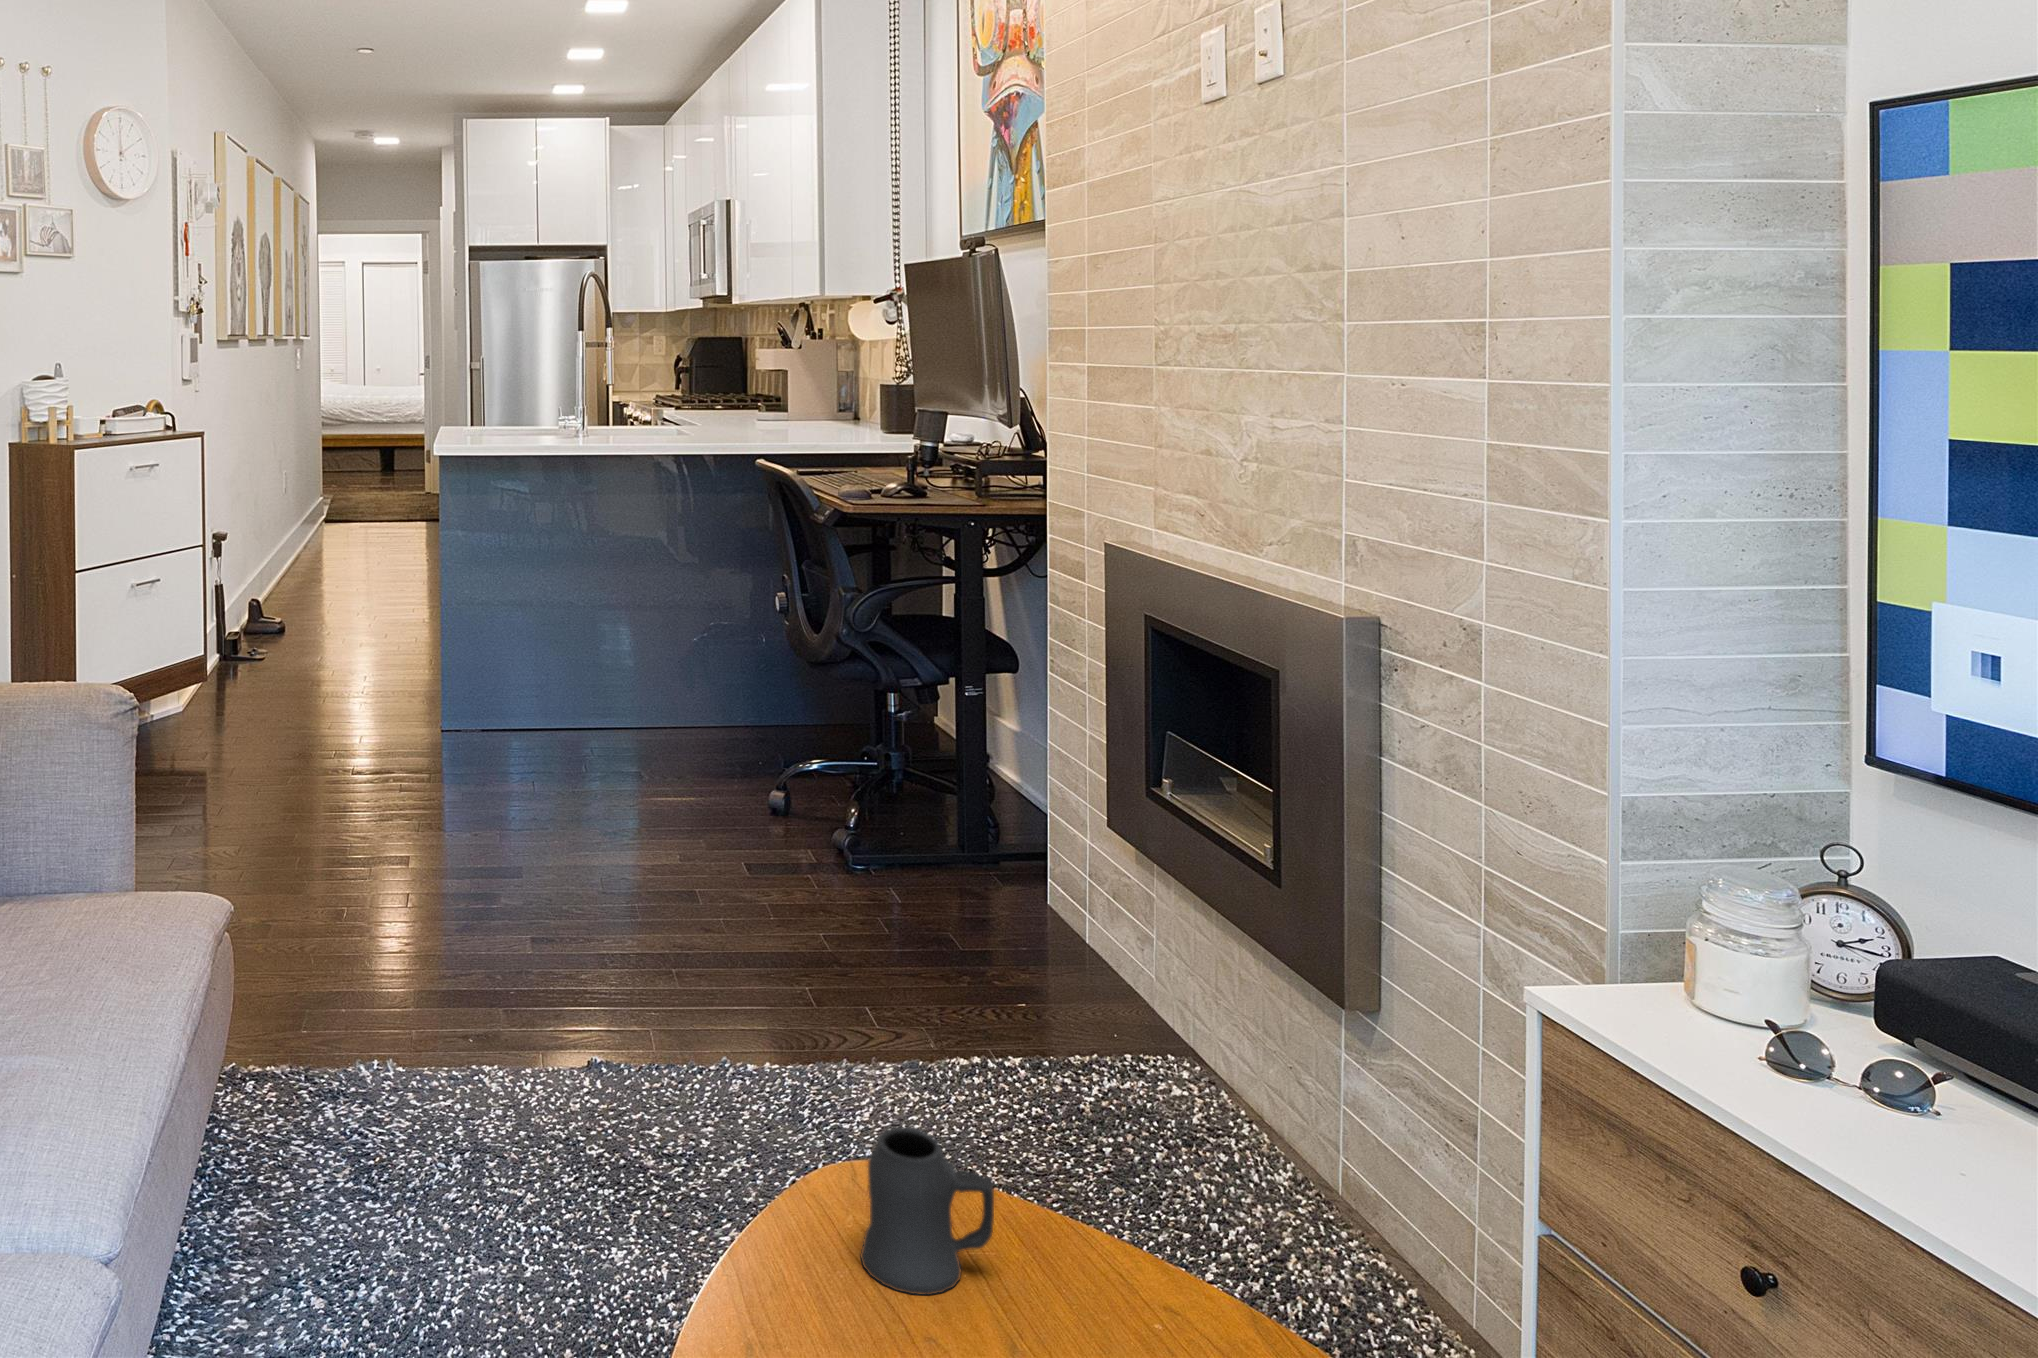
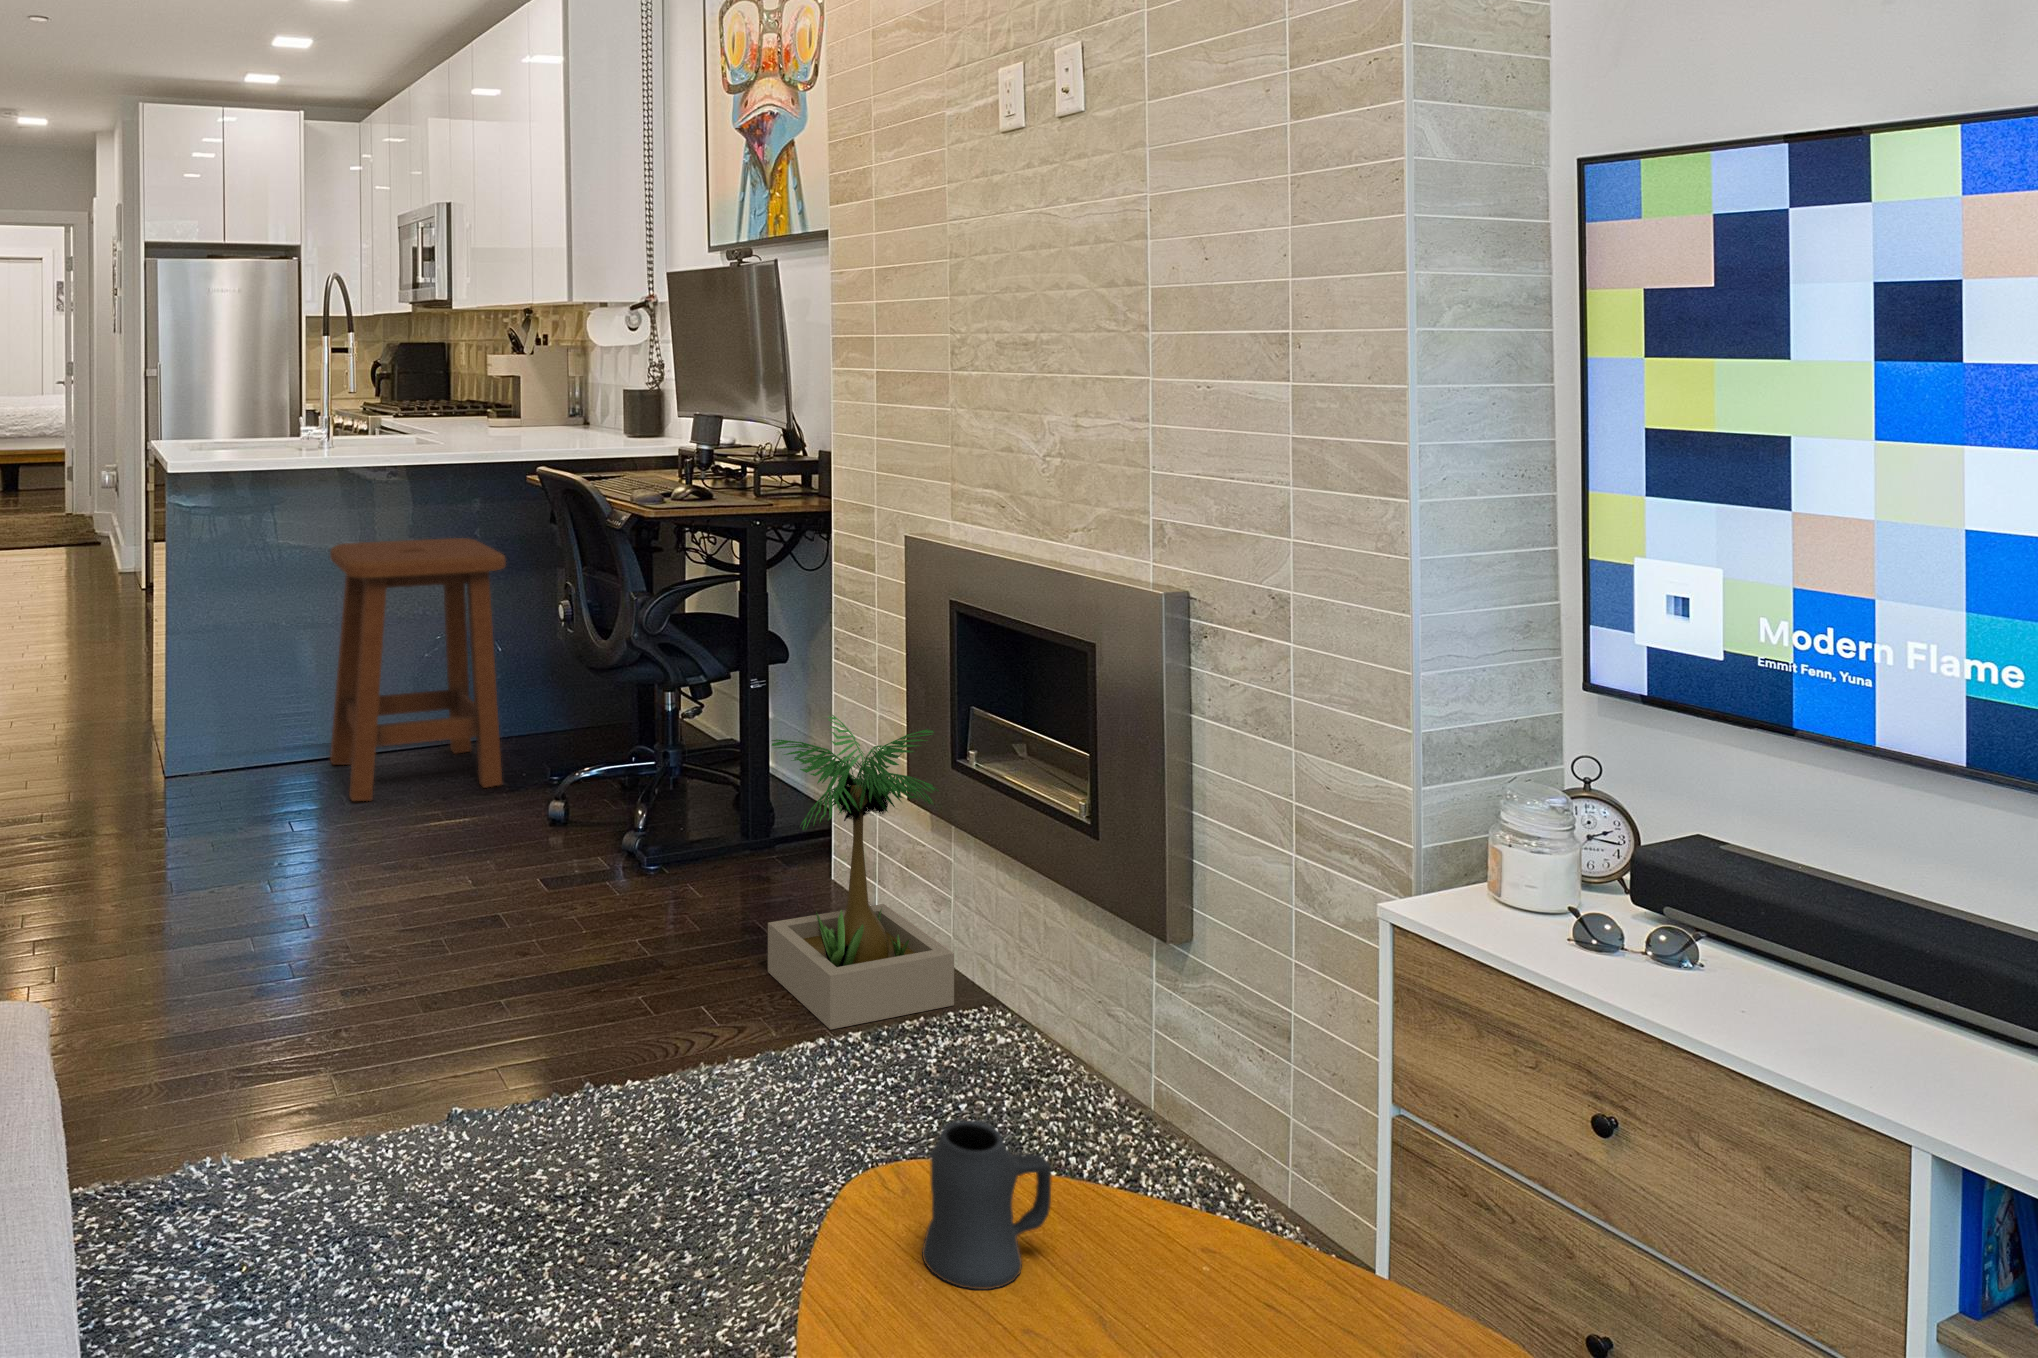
stool: none [579,527,738,772] -> present [330,538,506,801]
potted plant: none [922,724,1155,1051] -> present [768,715,954,1029]

